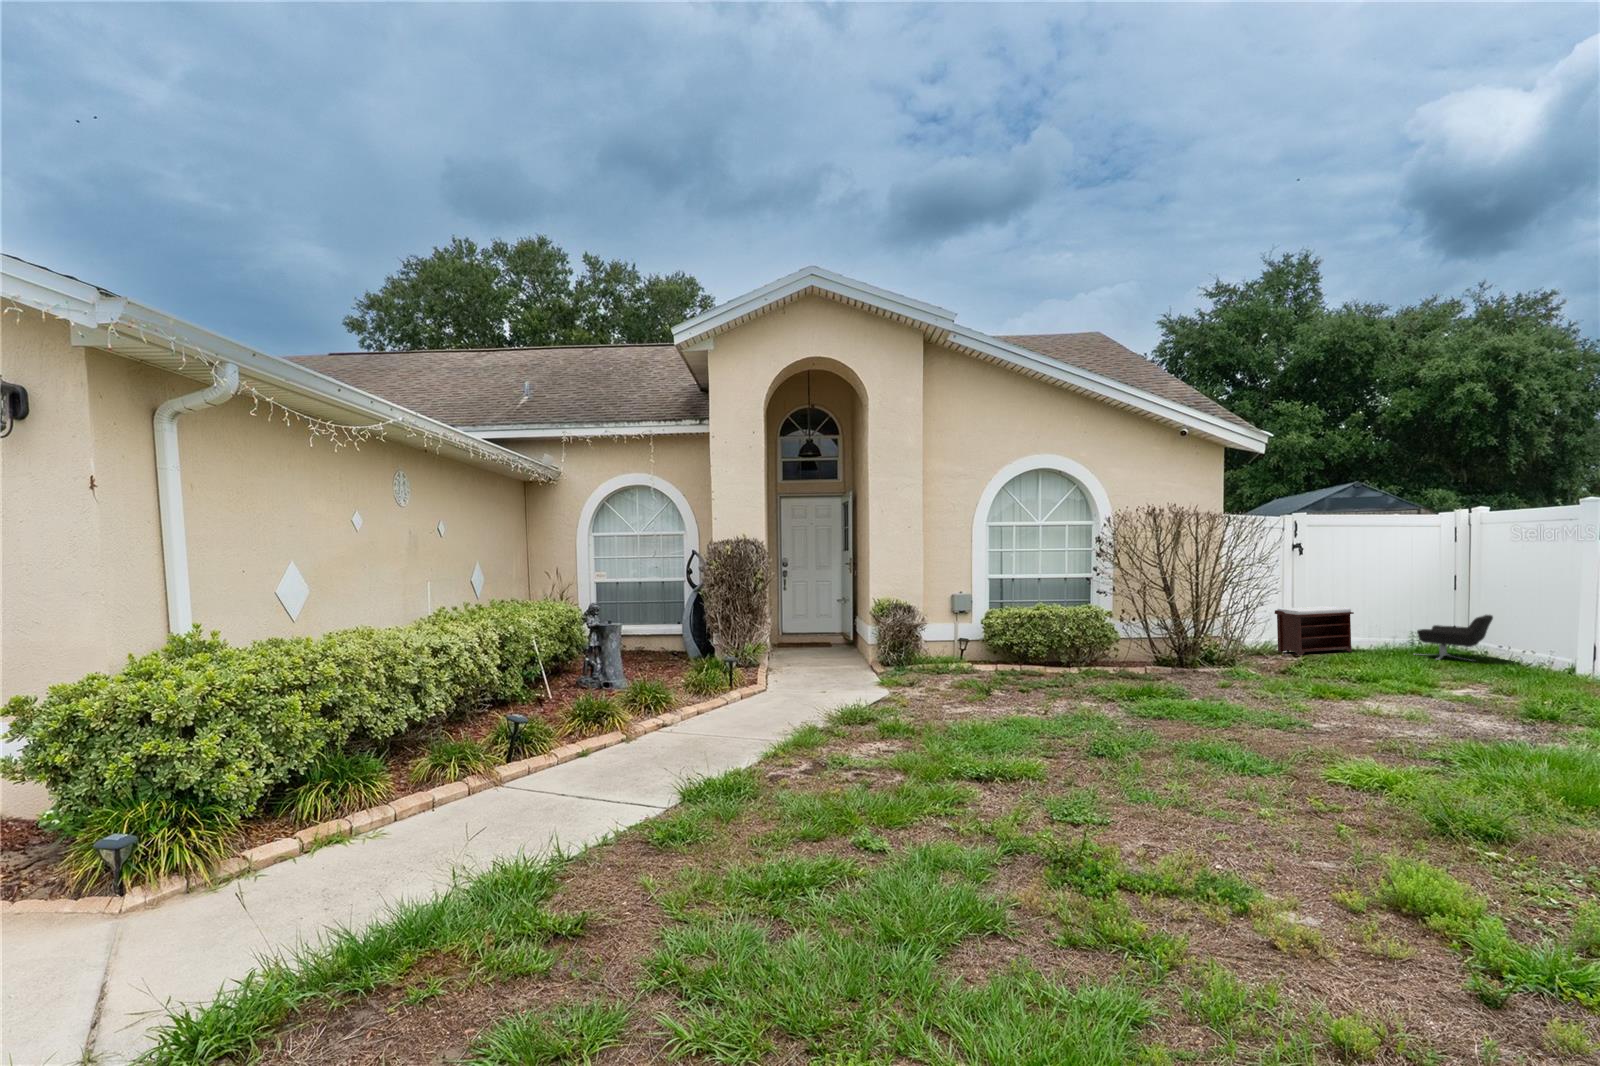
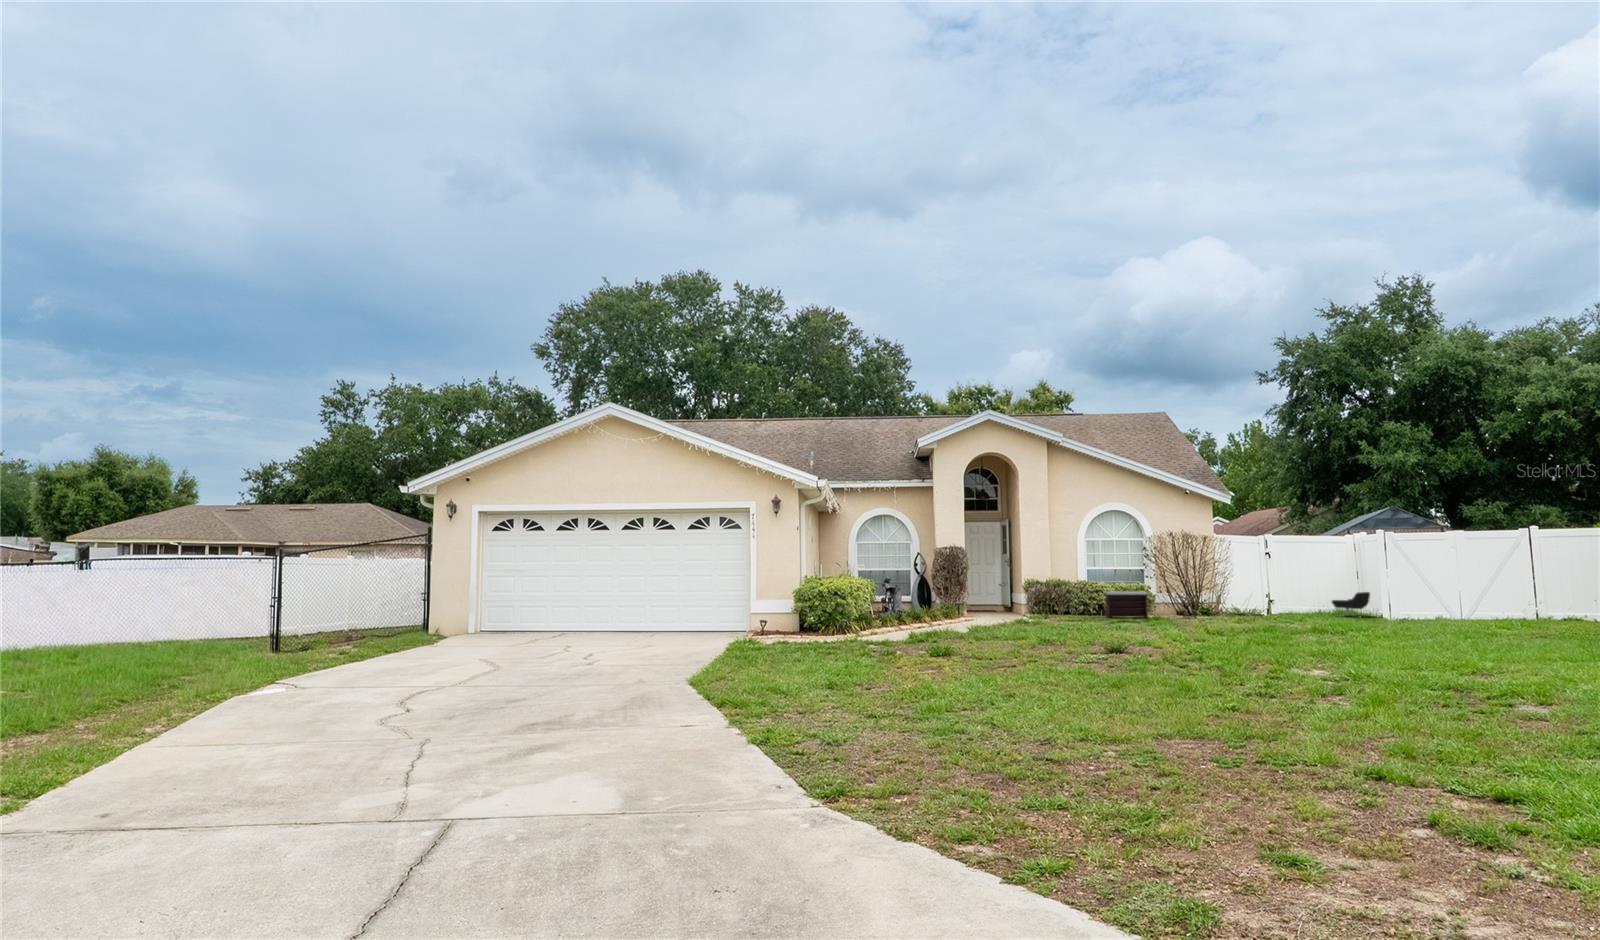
bench: present [1275,606,1354,655] -> present [1105,591,1148,618]

